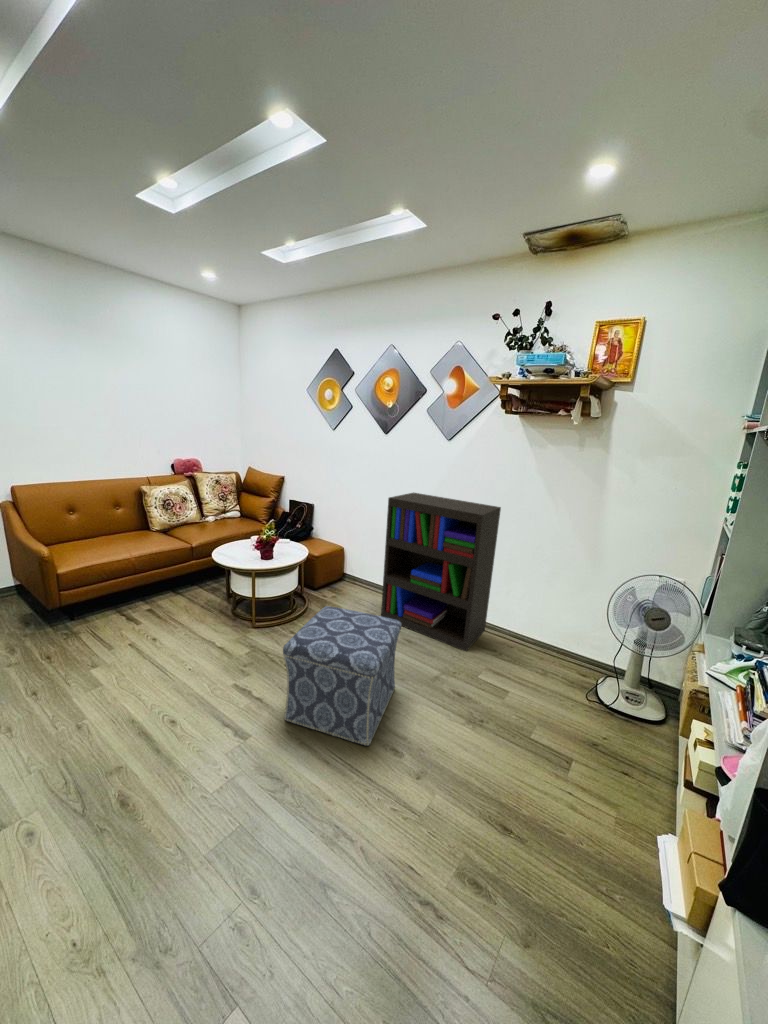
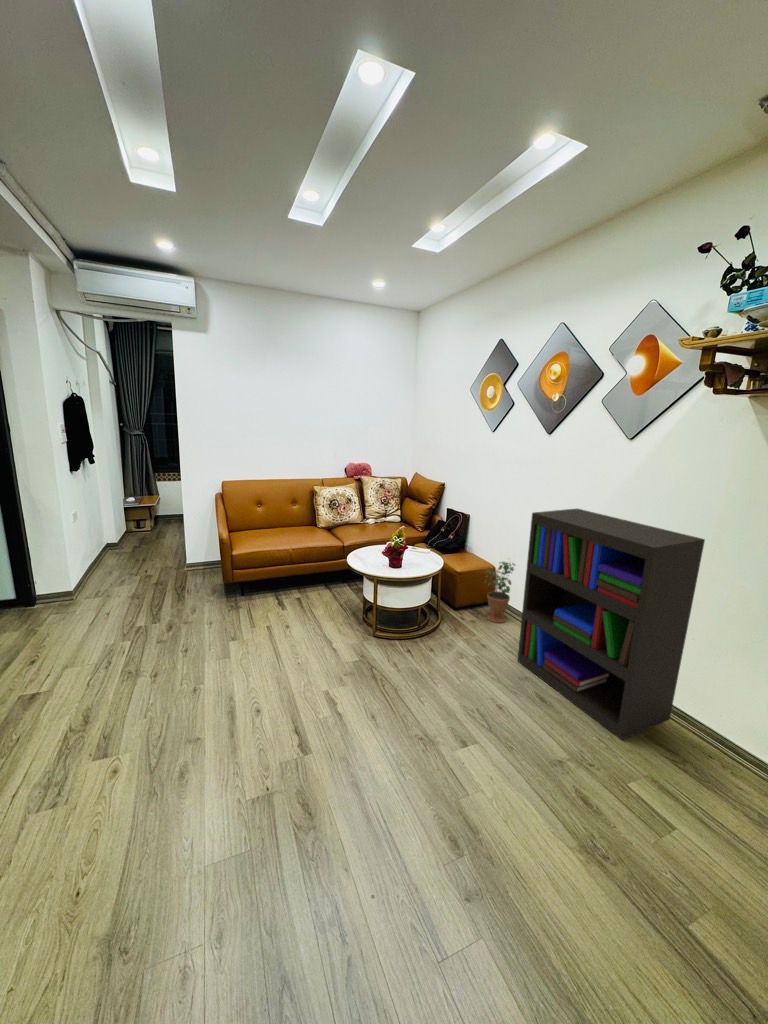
potted plant: none [339,538,364,593] -> present [485,562,515,623]
ottoman: present [283,606,401,746] -> none [352,631,501,811]

